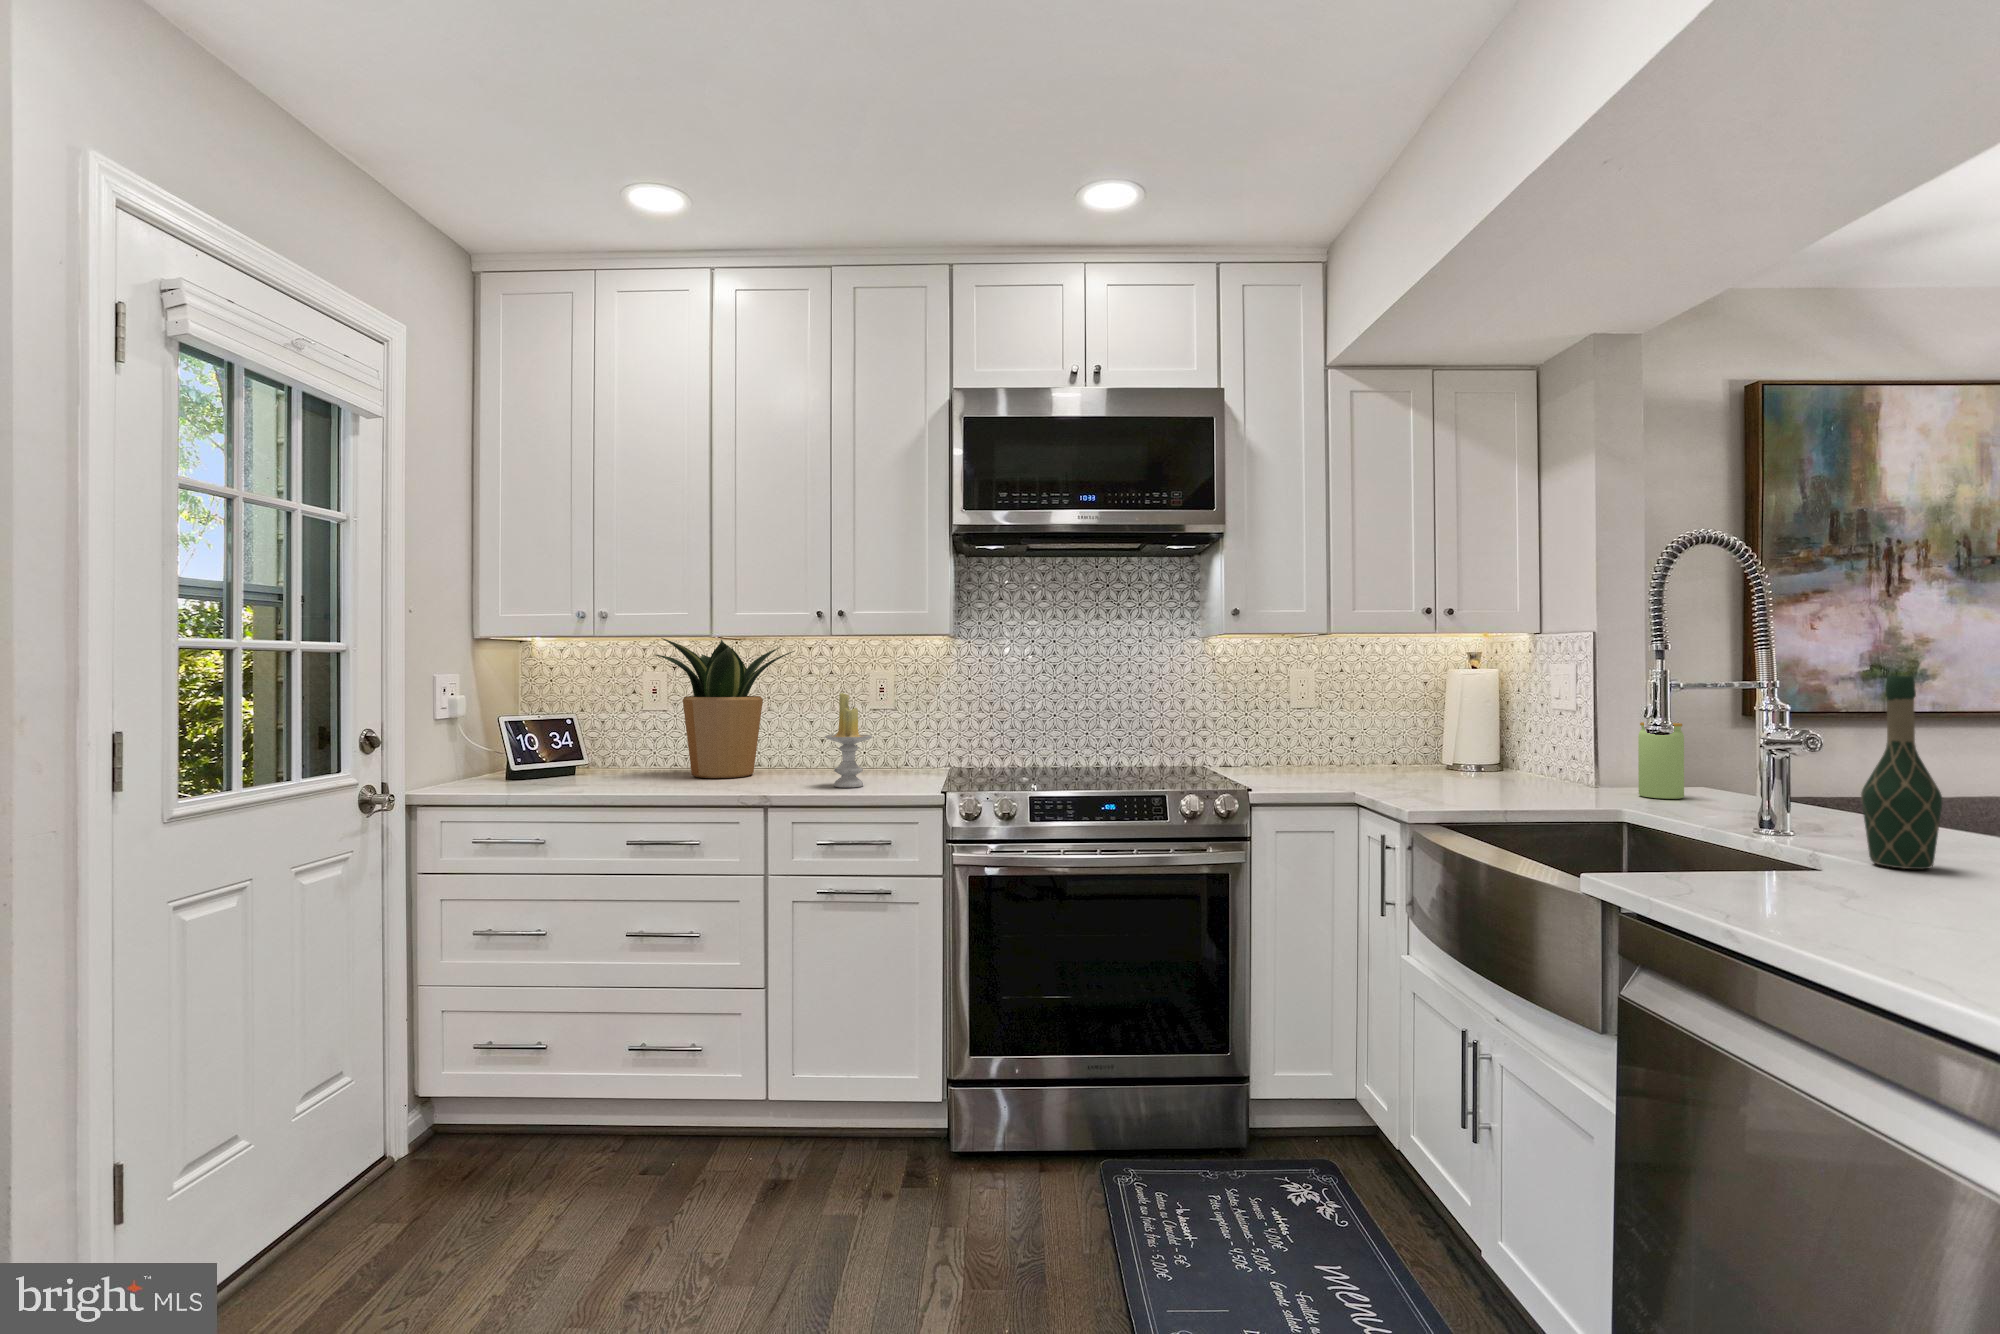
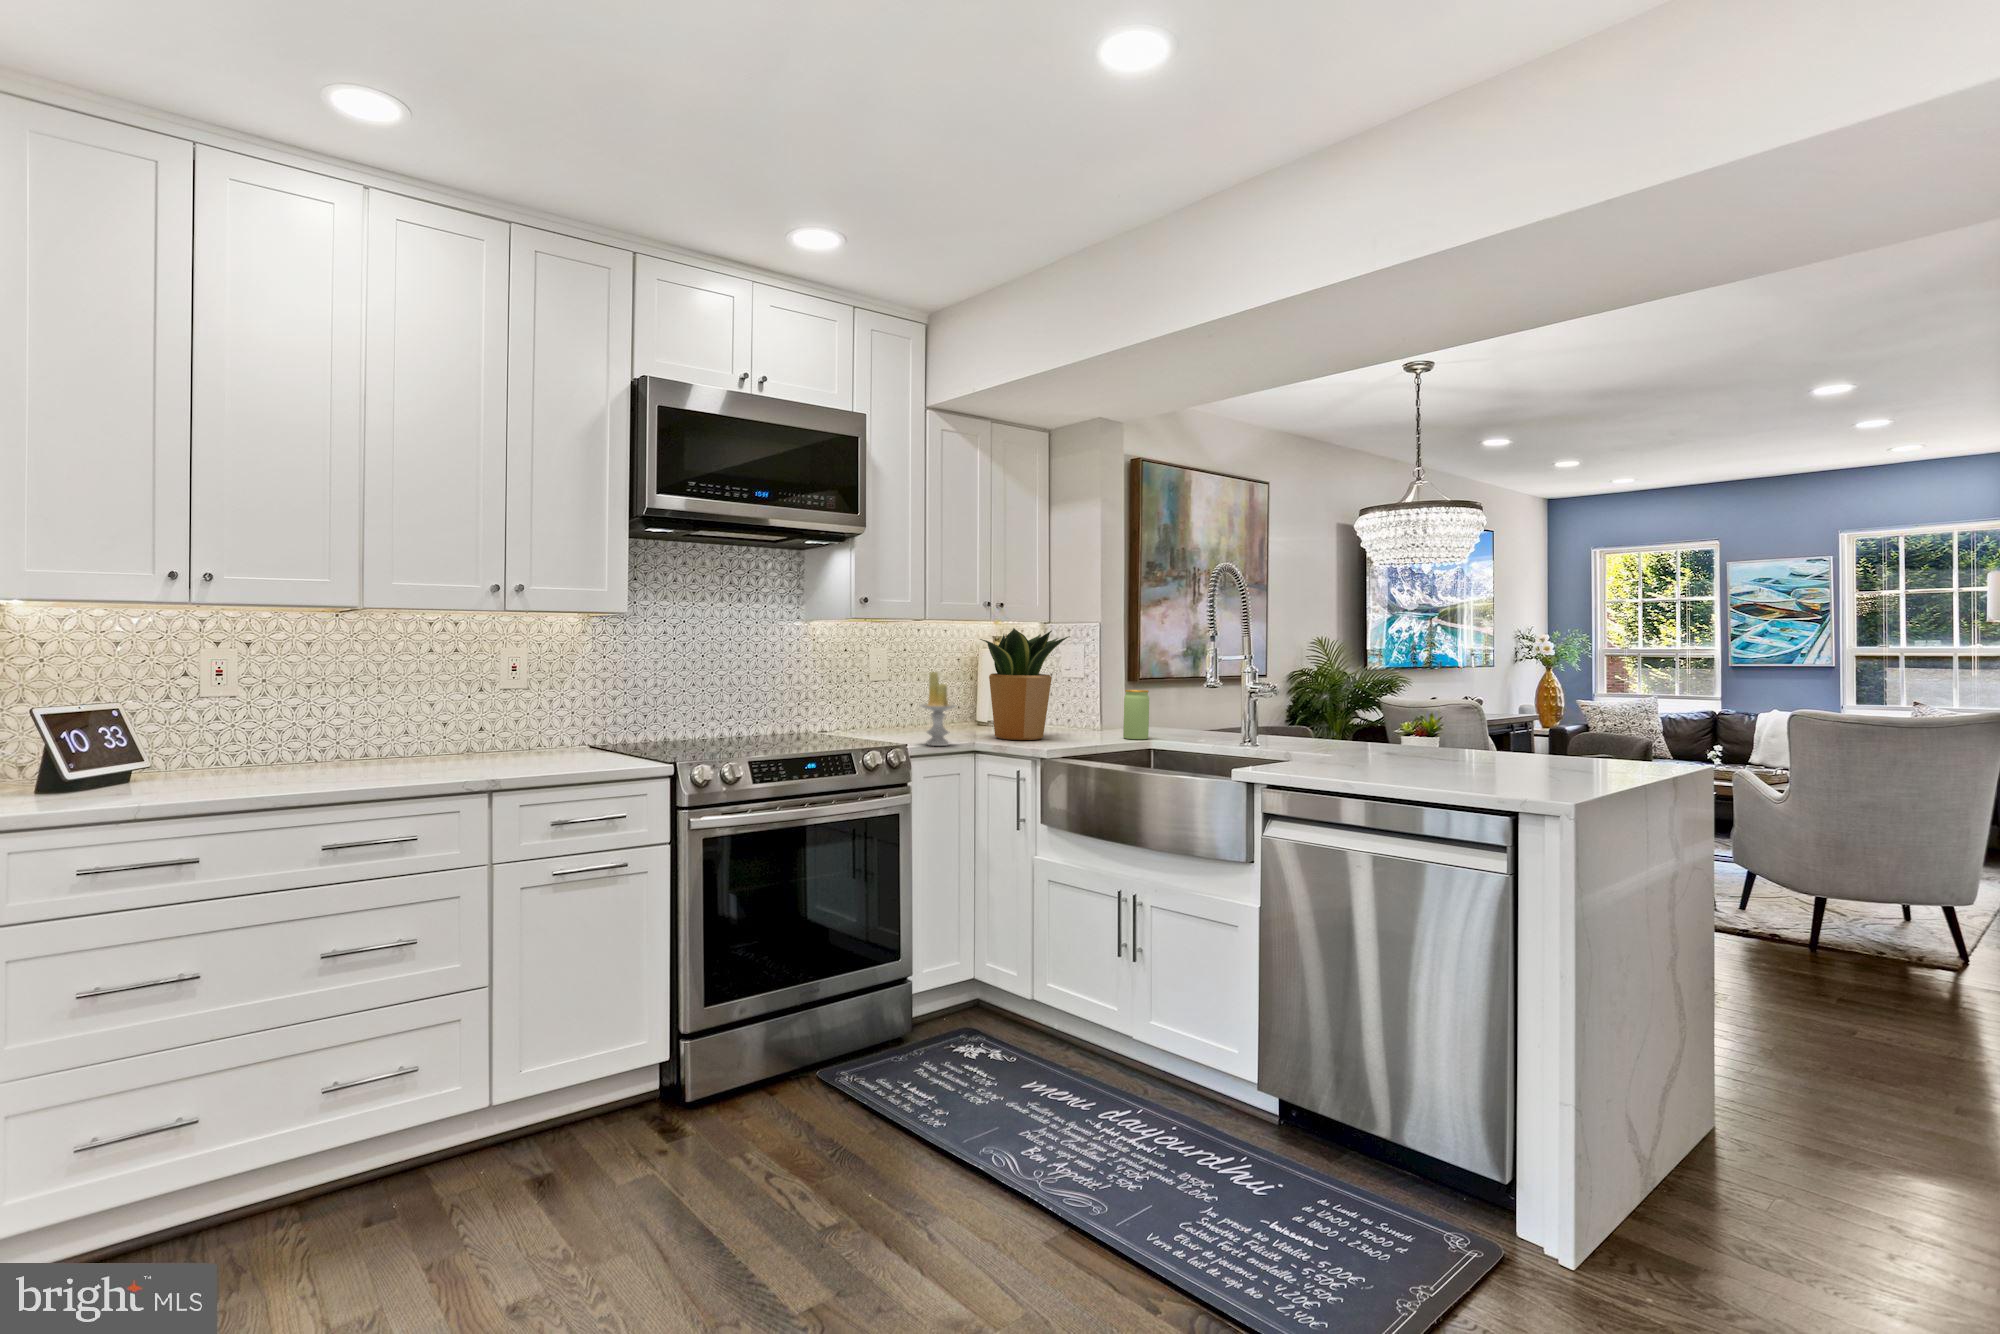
potted plant: present [656,638,795,778] -> present [980,628,1070,740]
wine bottle: present [1861,676,1942,869] -> none [1299,667,1332,767]
candle: present [825,693,872,787] -> present [920,672,956,746]

